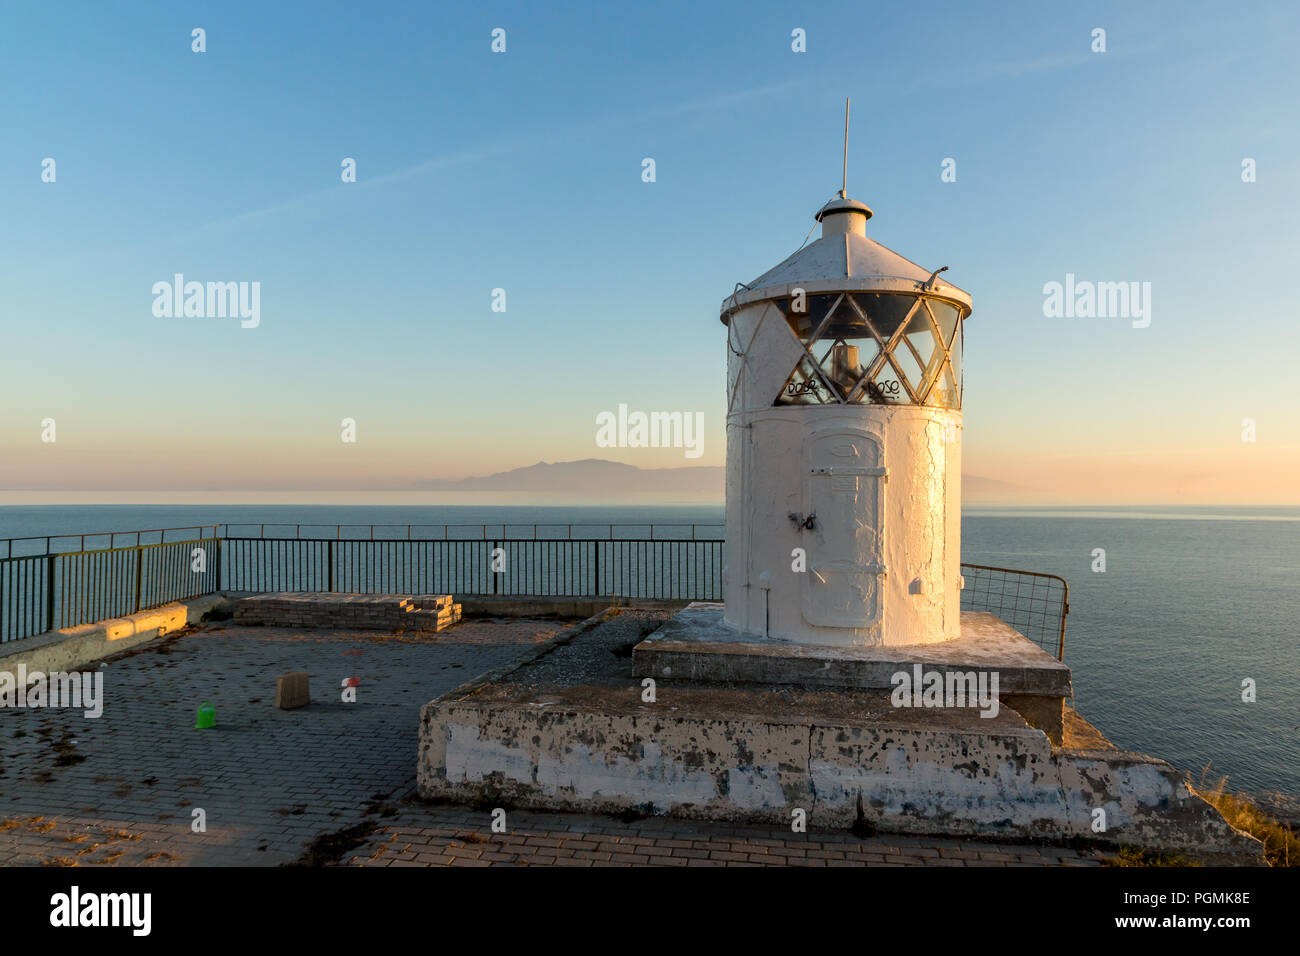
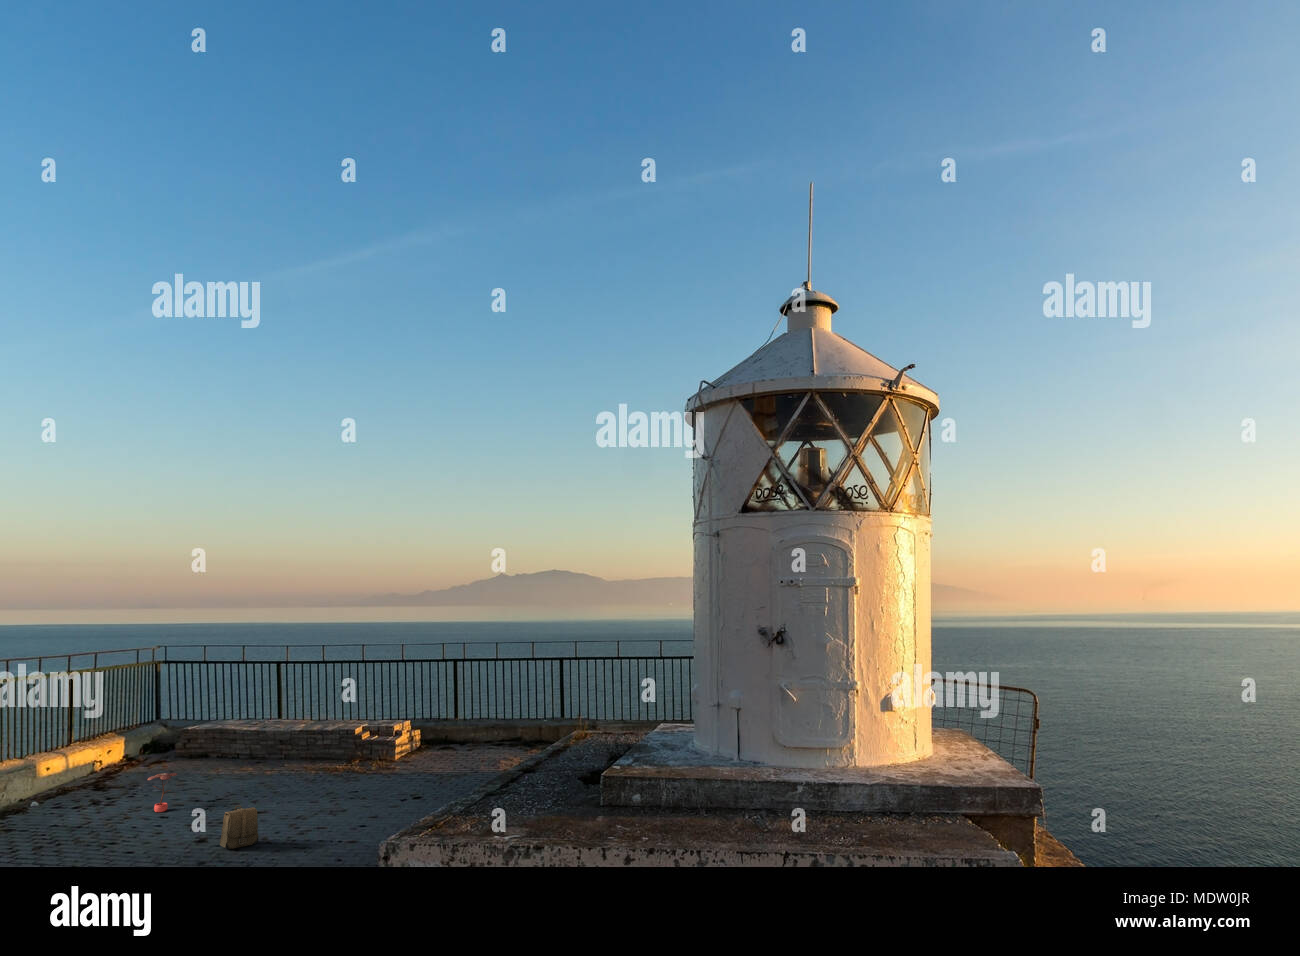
potted plant: present [341,650,367,687] -> present [147,773,177,812]
watering can: present [196,702,216,728] -> none [136,842,159,871]

